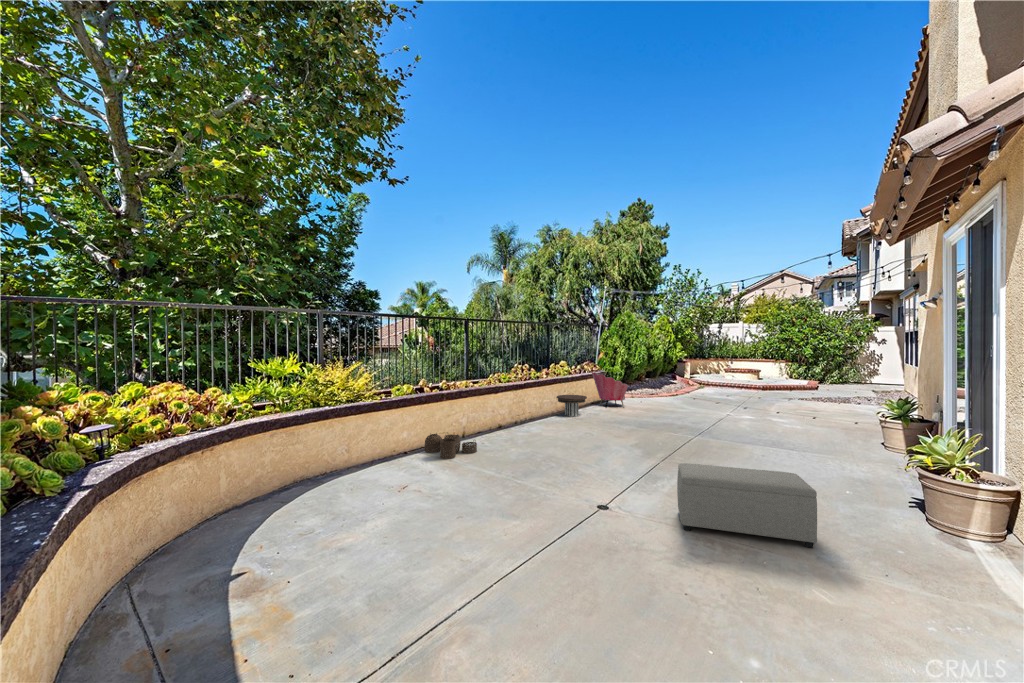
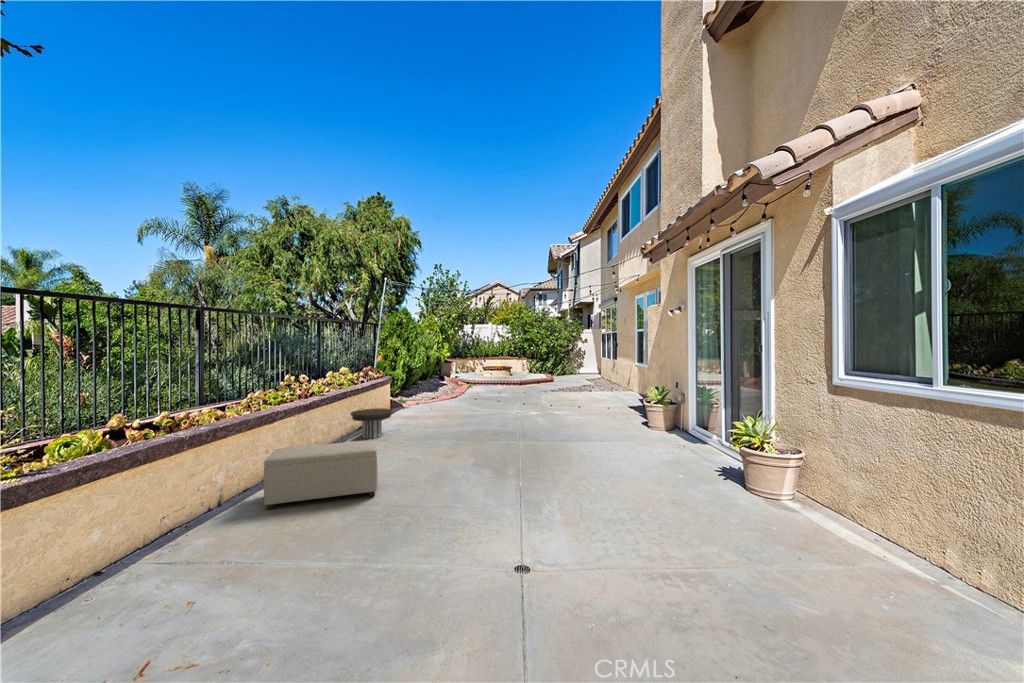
armchair: present [592,372,628,407] -> none [384,377,429,420]
woven basket: present [424,434,477,459] -> none [128,517,266,581]
ottoman: present [677,463,817,548] -> present [264,441,378,509]

